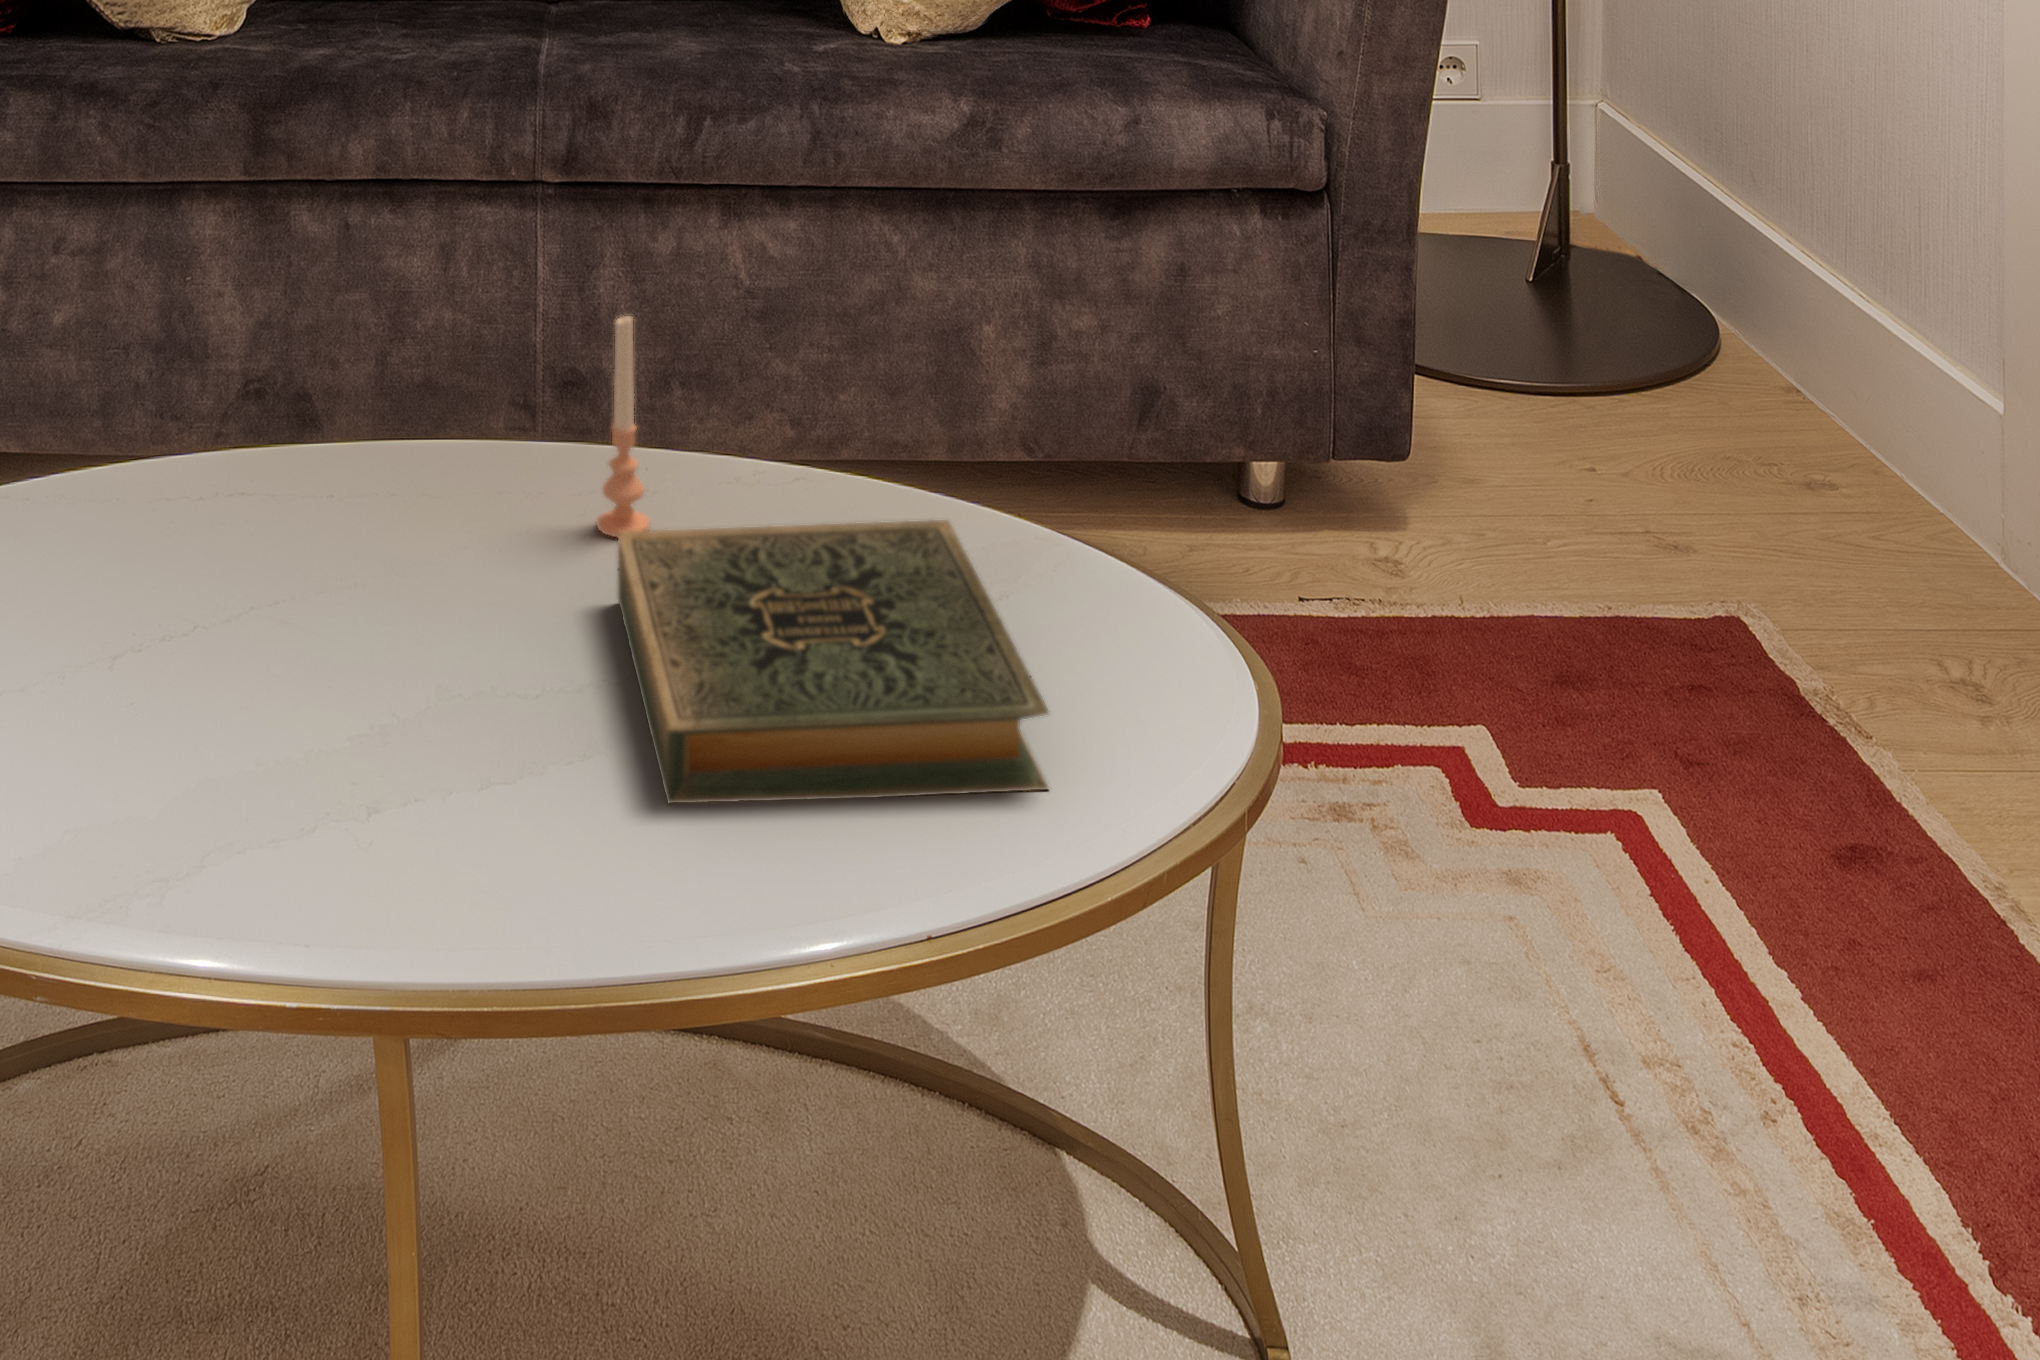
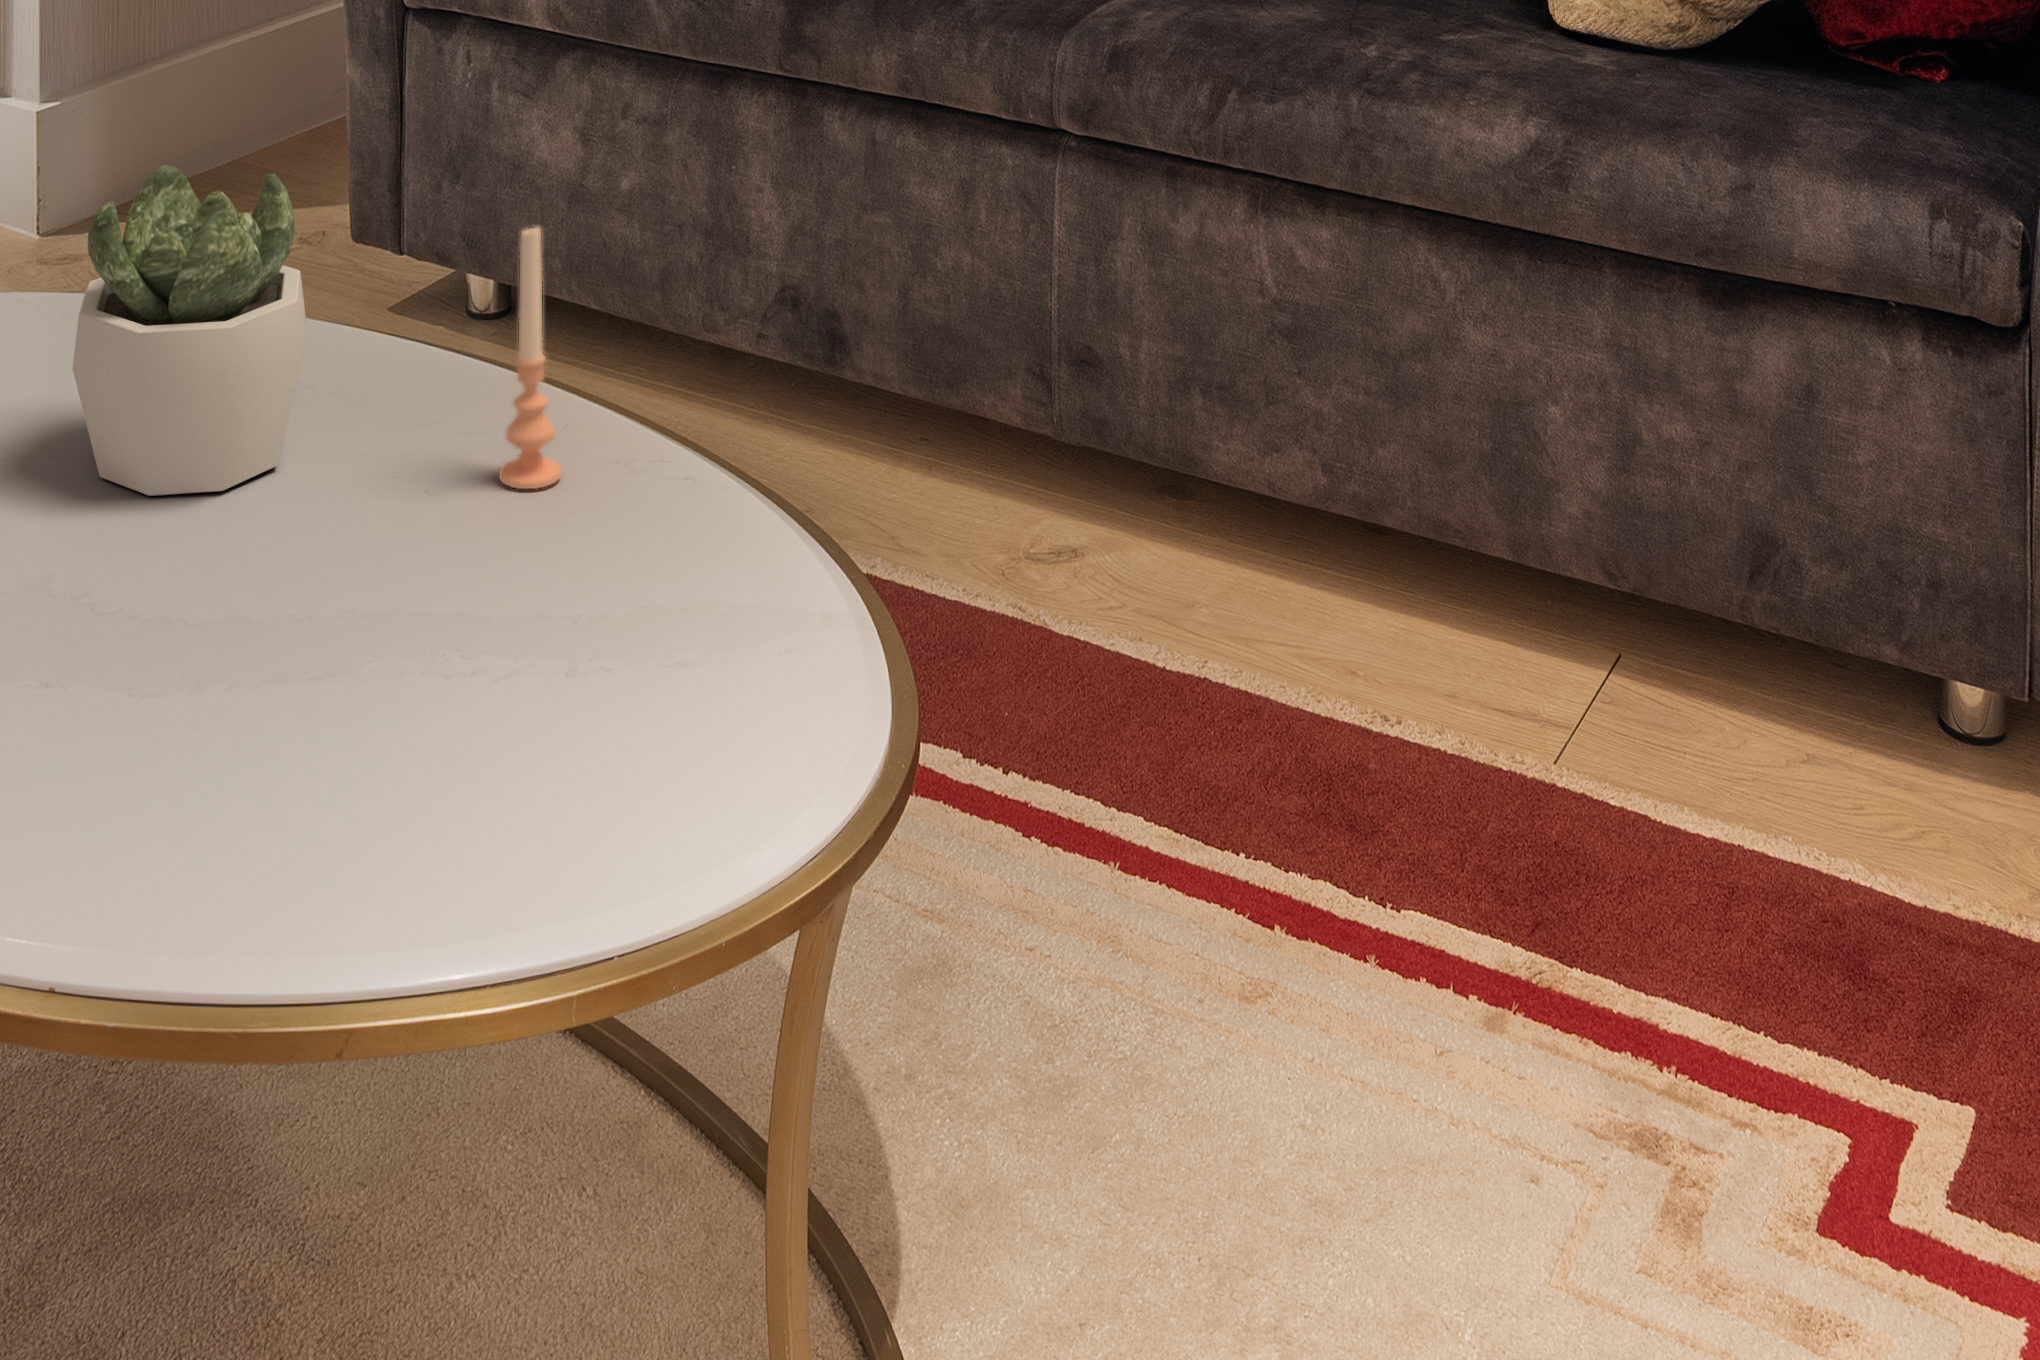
succulent plant: none [244,315,454,618] -> present [73,165,306,496]
hardback book: present [618,520,1049,803] -> none [90,463,747,873]

